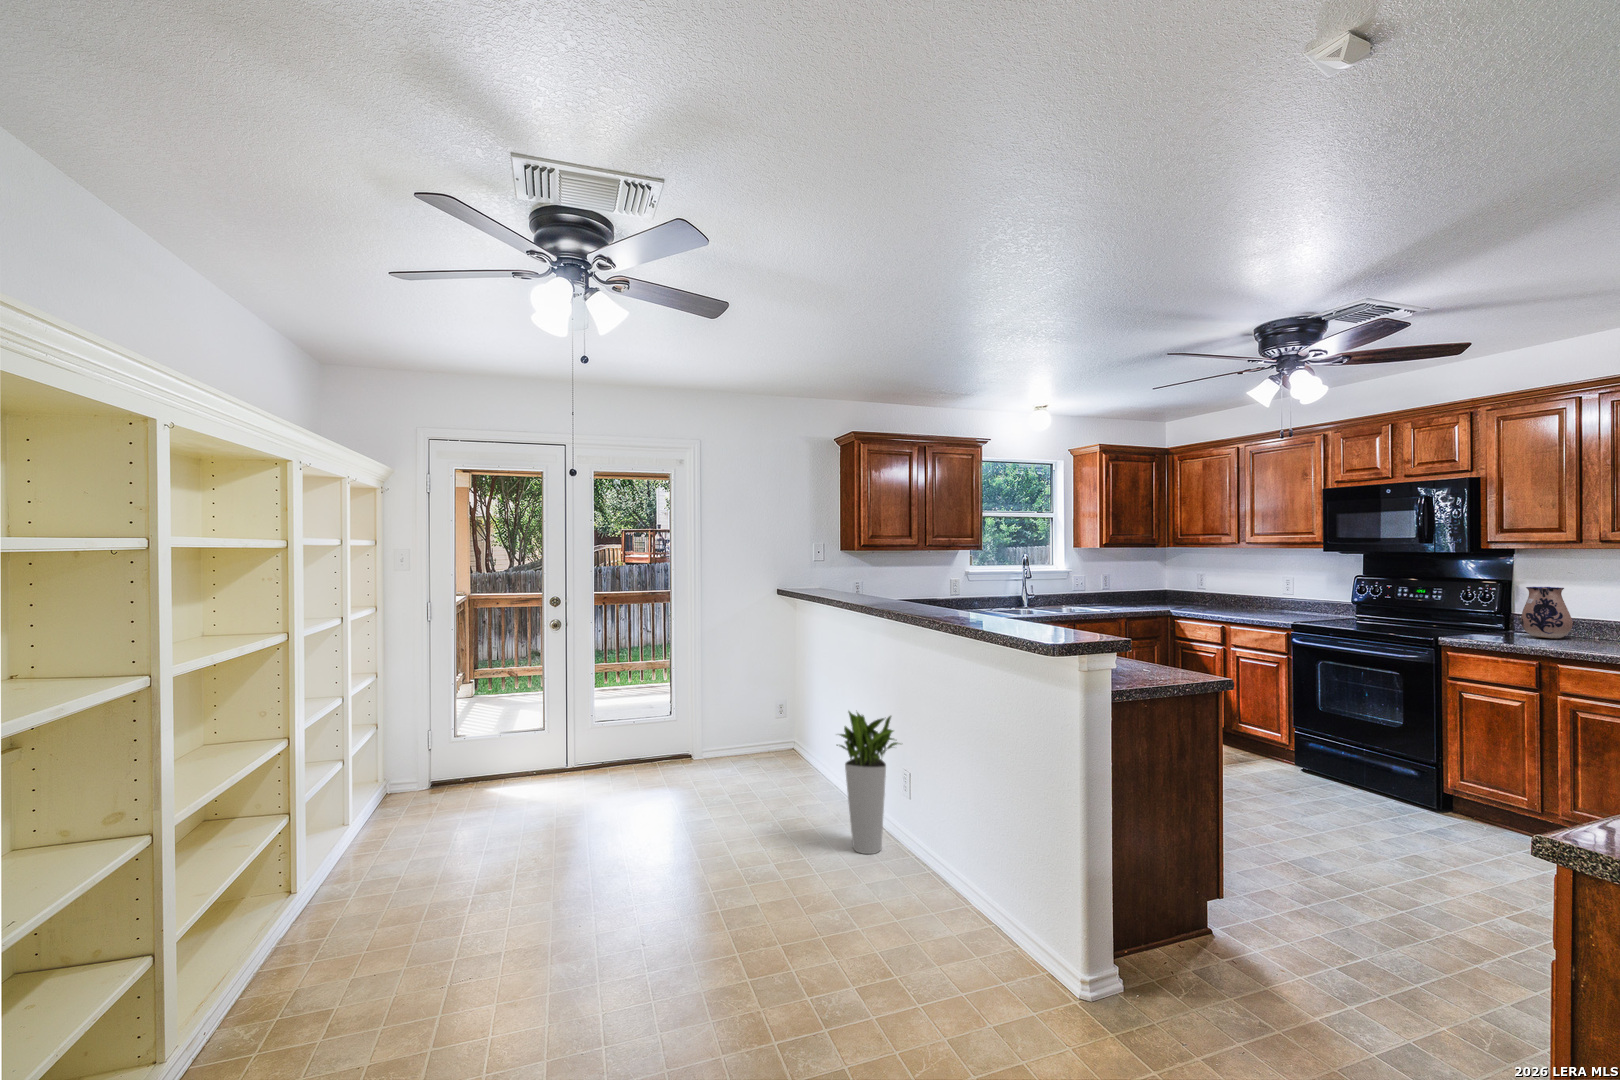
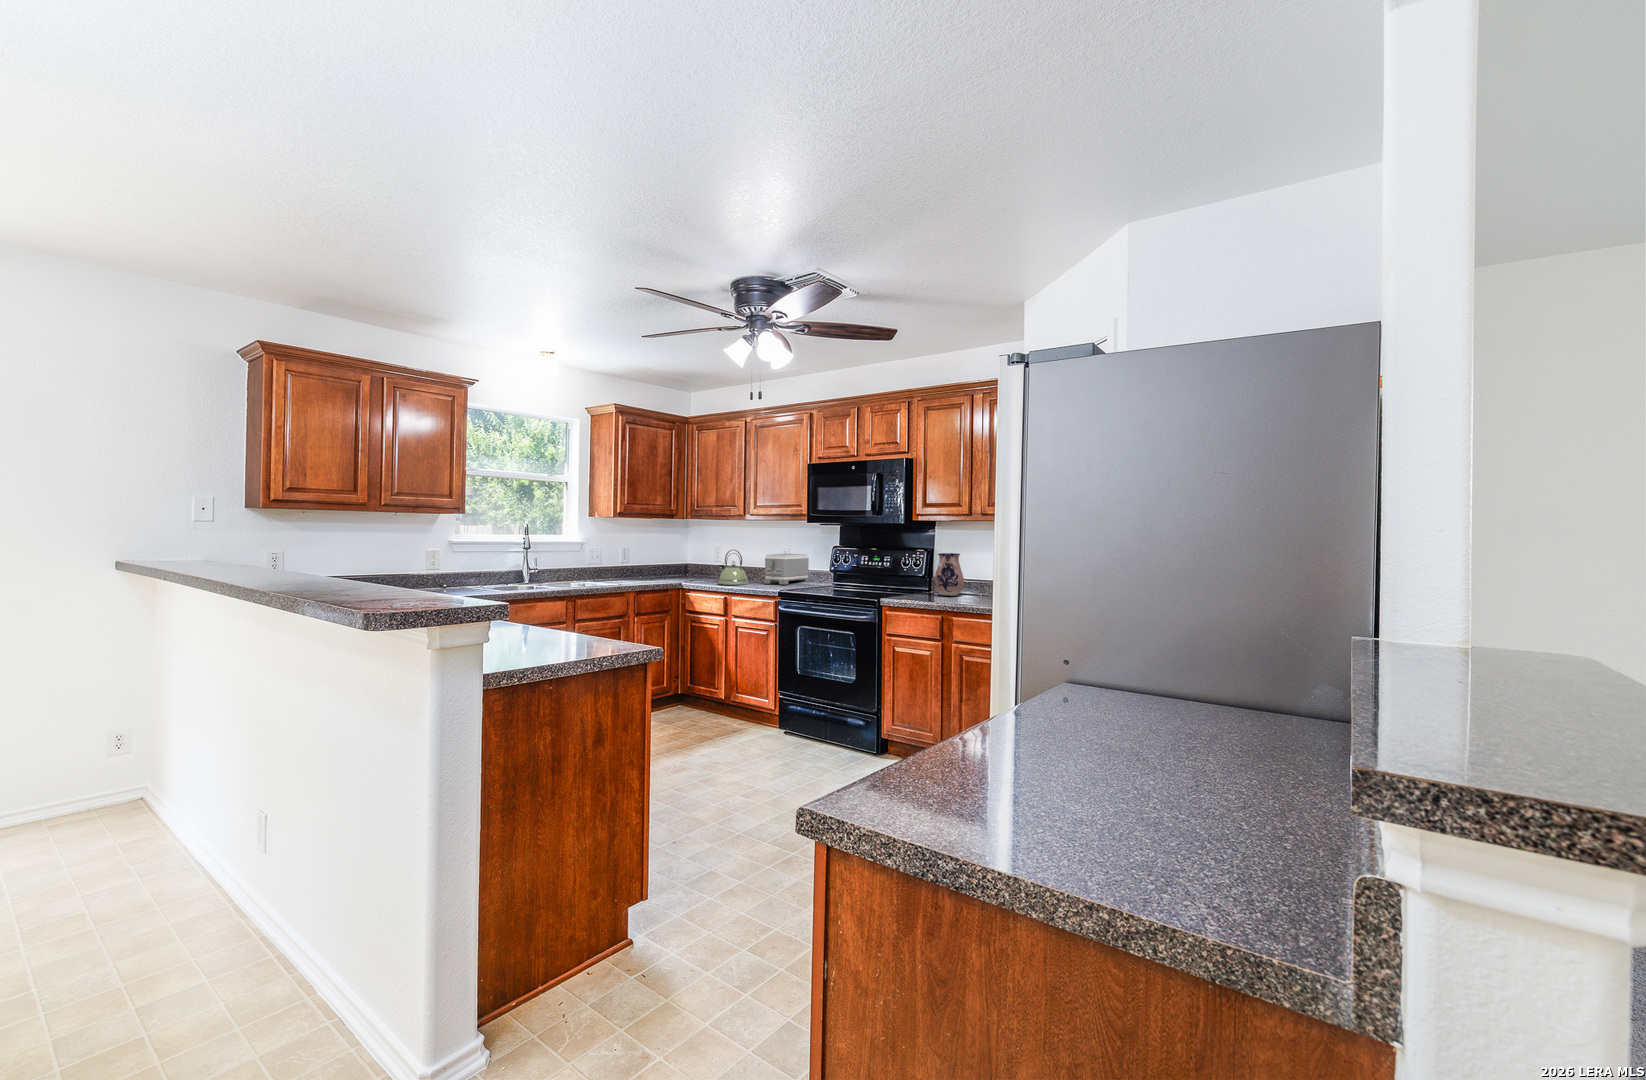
kettle: none [1208,578,1245,614] -> present [718,550,748,585]
toaster: none [1264,583,1322,616] -> present [764,554,809,585]
planter: present [837,711,898,854] -> none [114,744,247,960]

